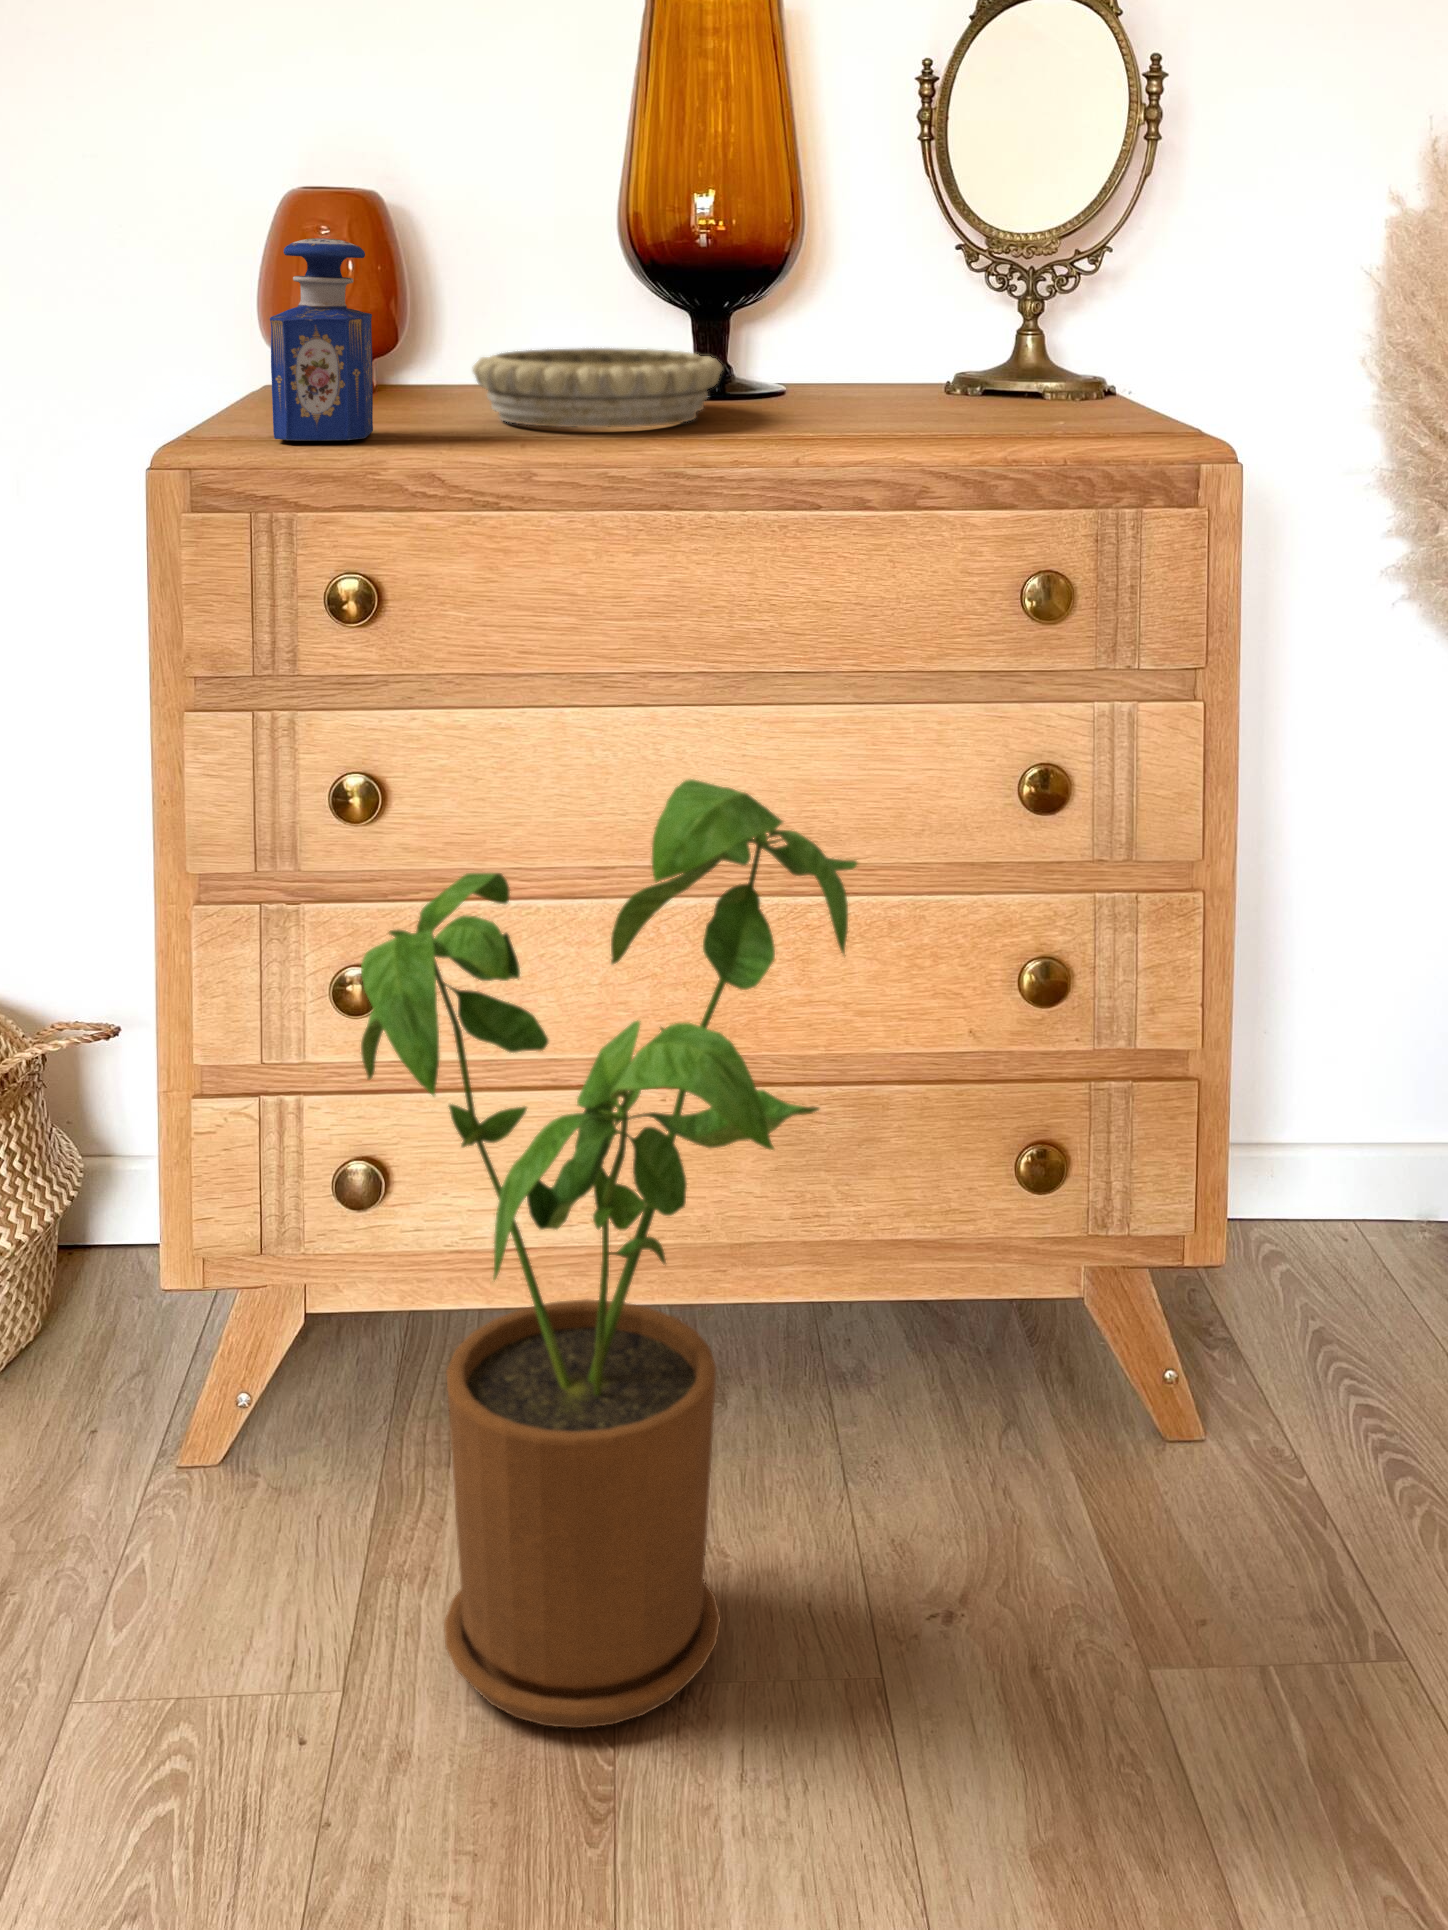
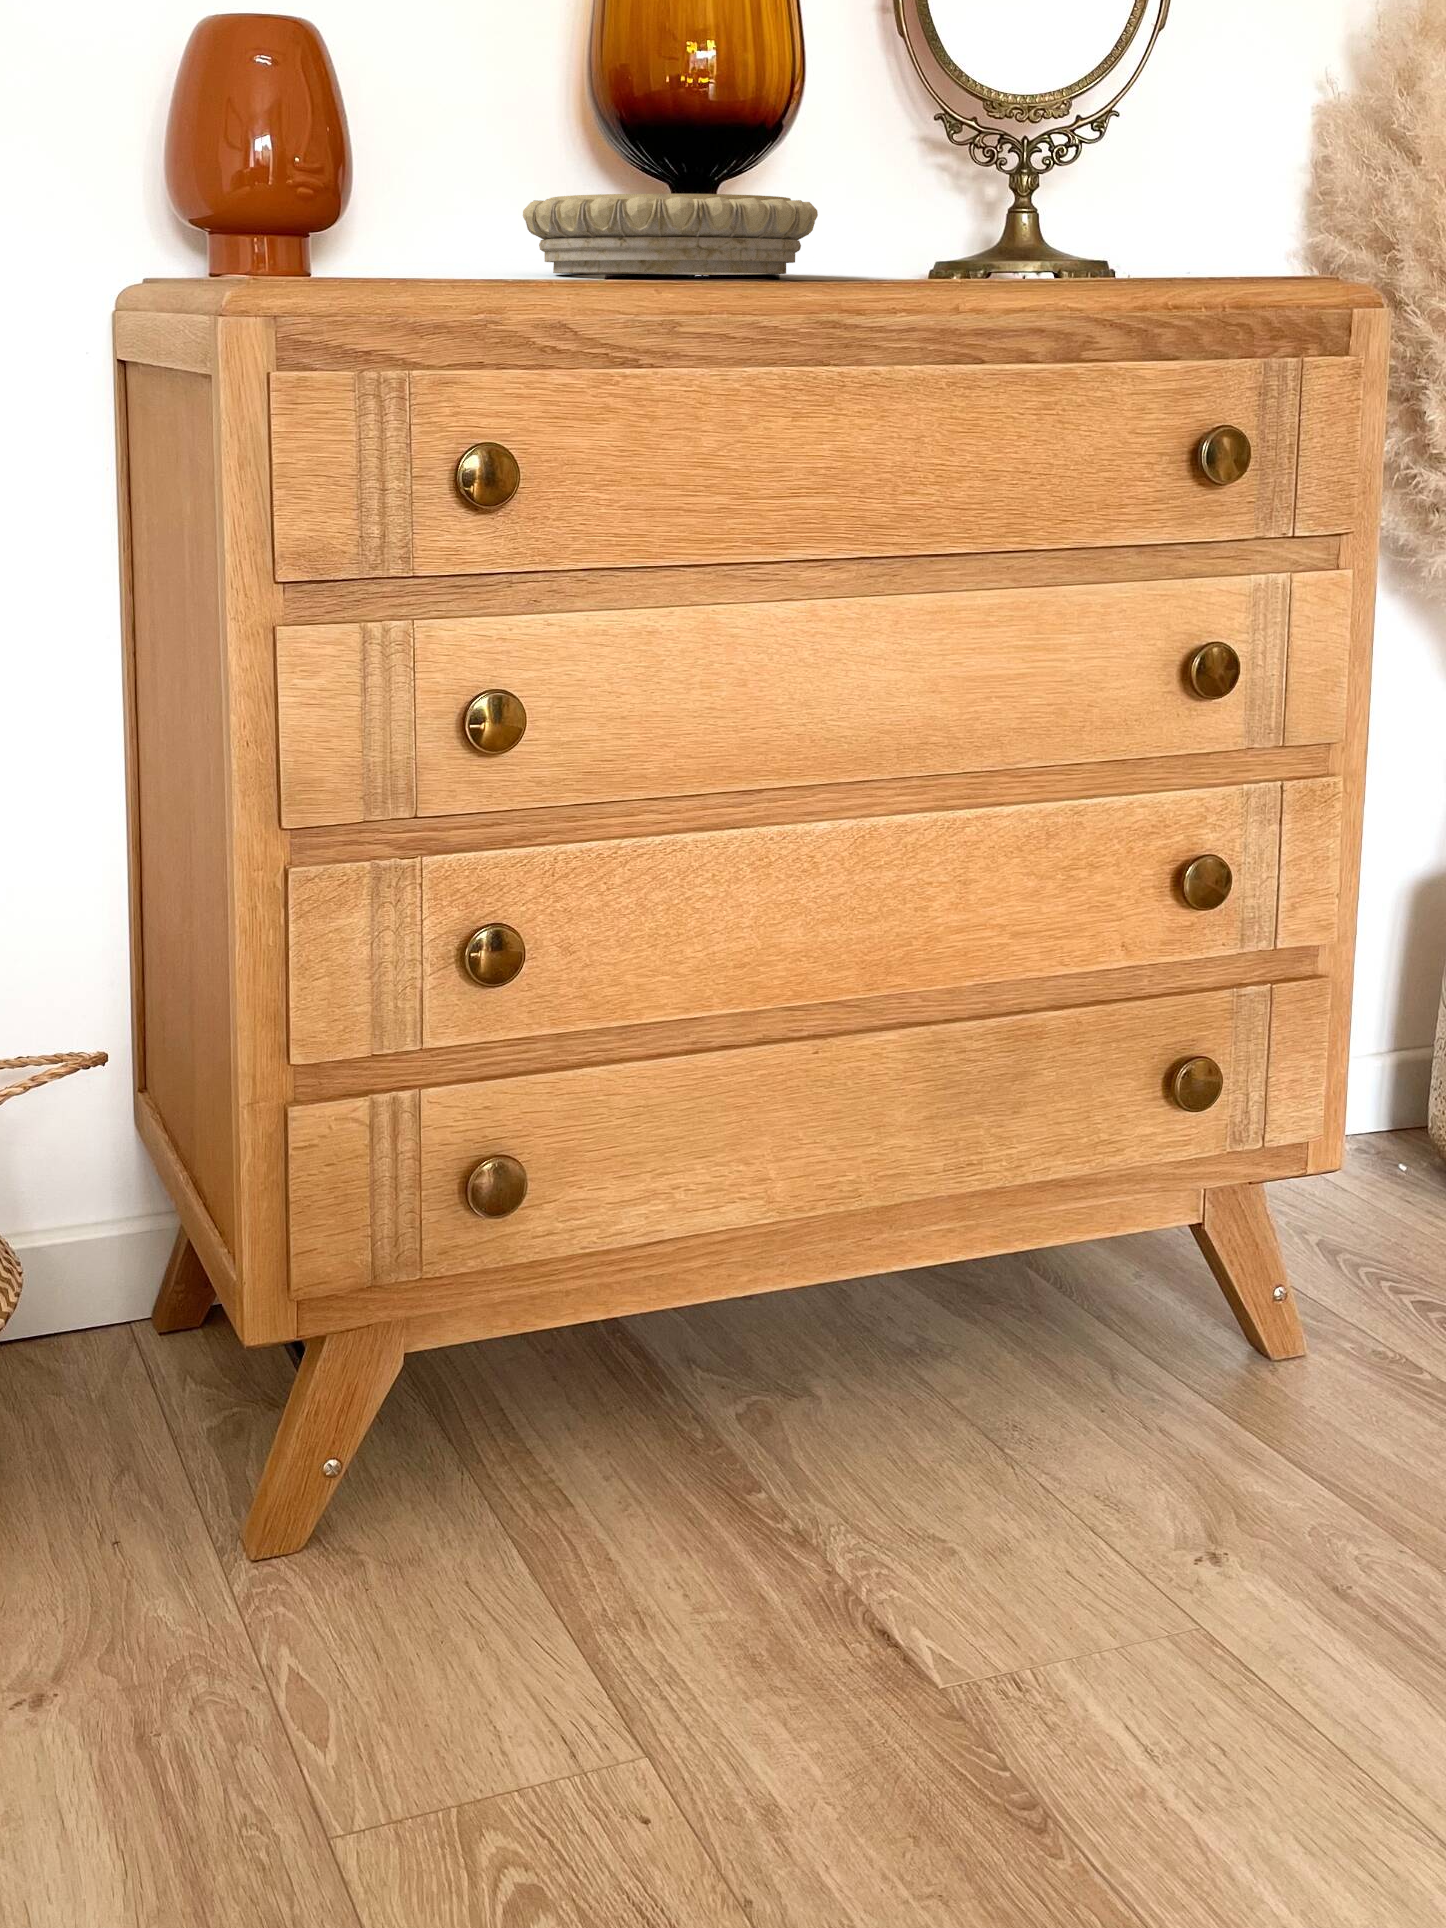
perfume bottle: present [270,238,373,440] -> none [356,27,487,278]
house plant: present [361,779,857,1728] -> none [602,633,1283,1711]

